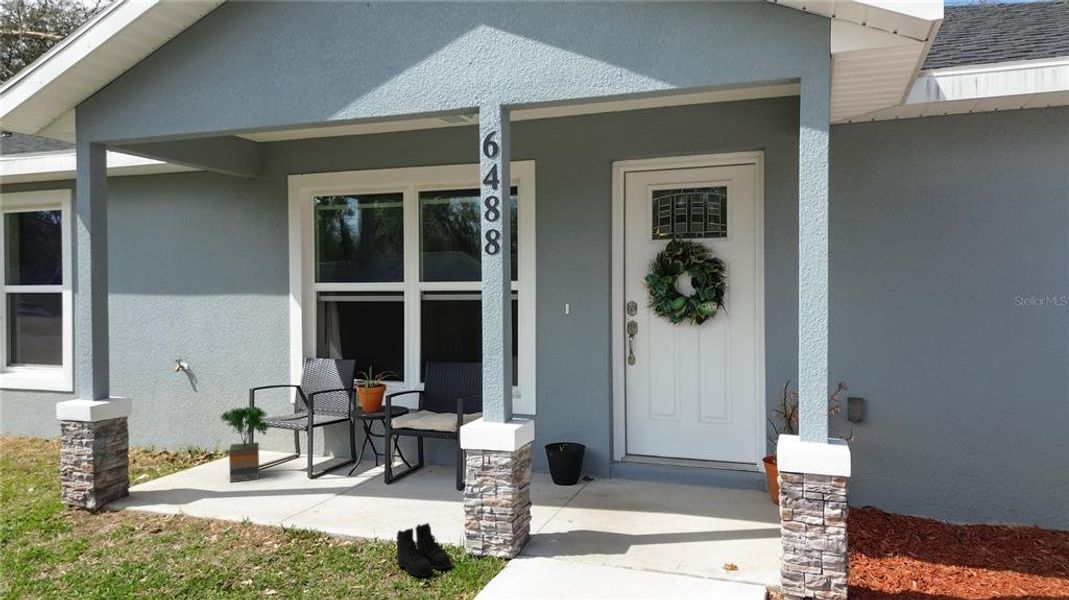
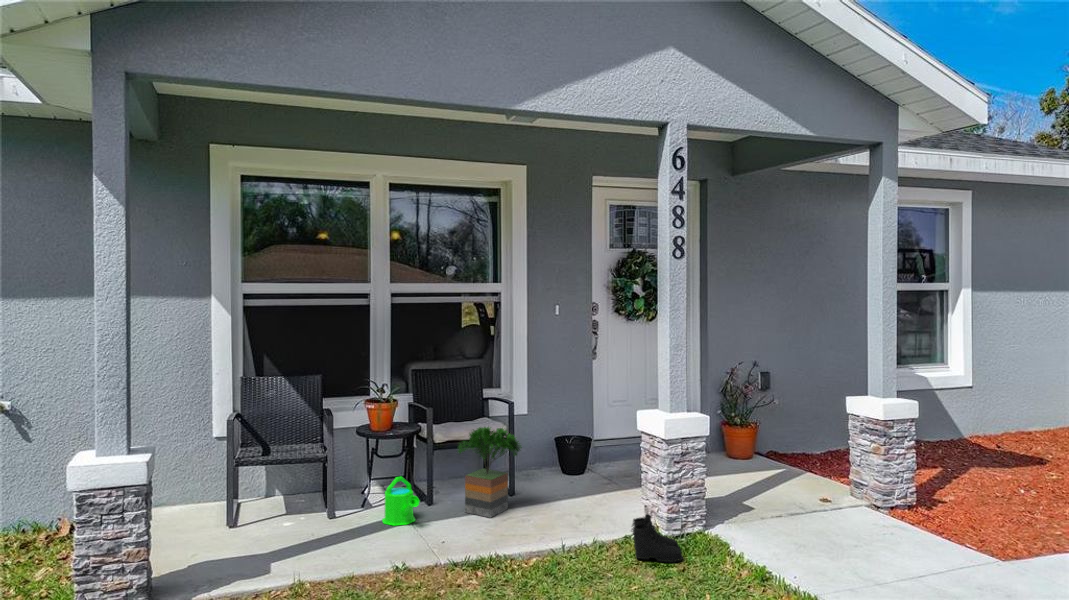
potted tree: present [221,407,269,482] -> present [458,427,522,518]
watering can: none [323,451,352,493] -> present [382,476,420,526]

